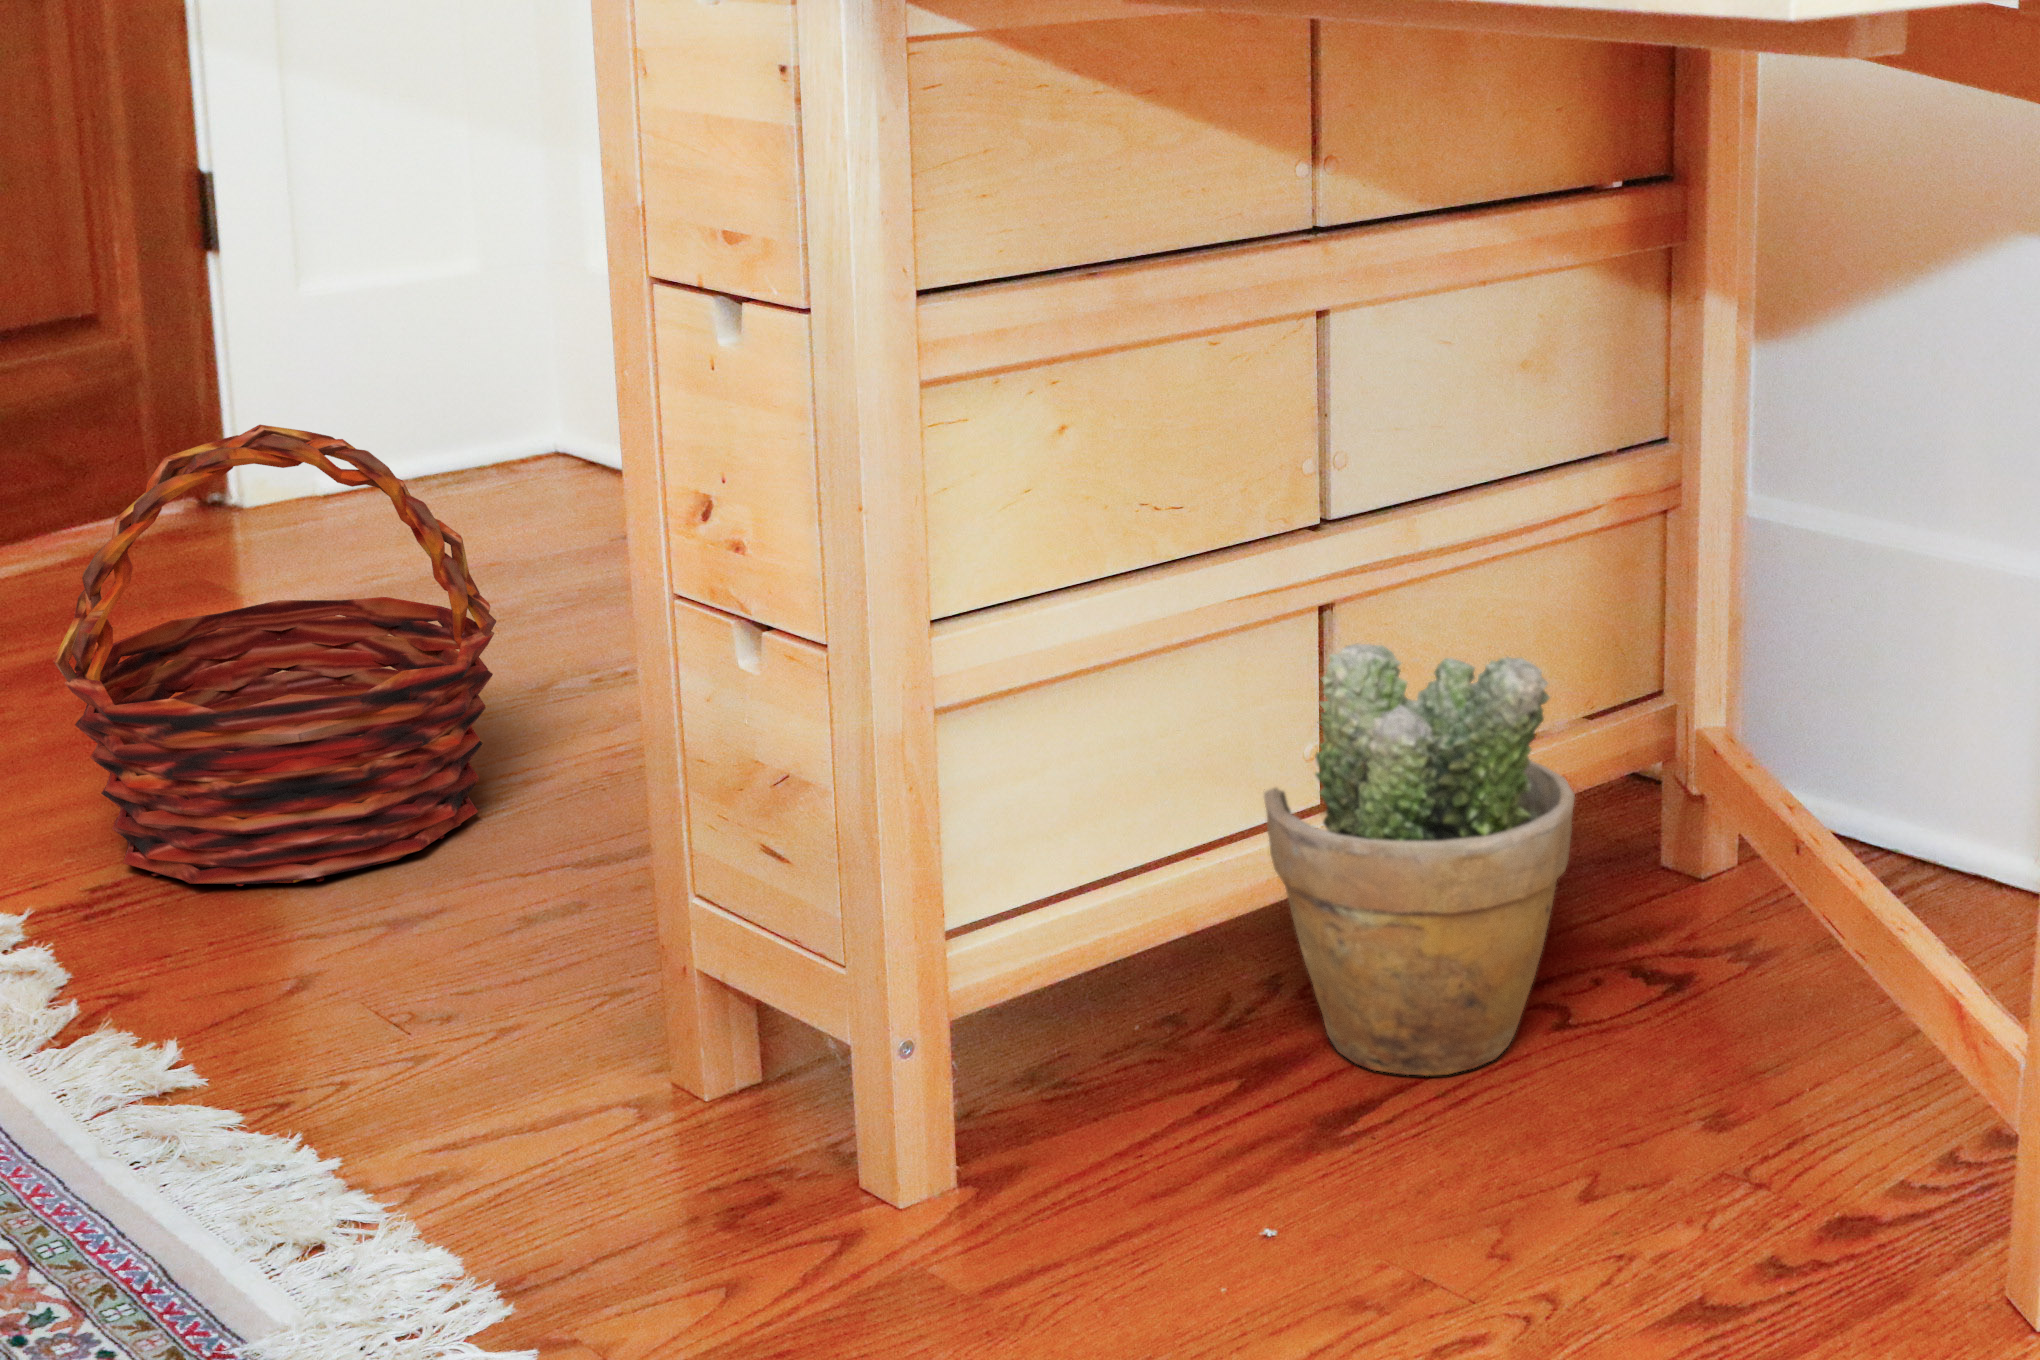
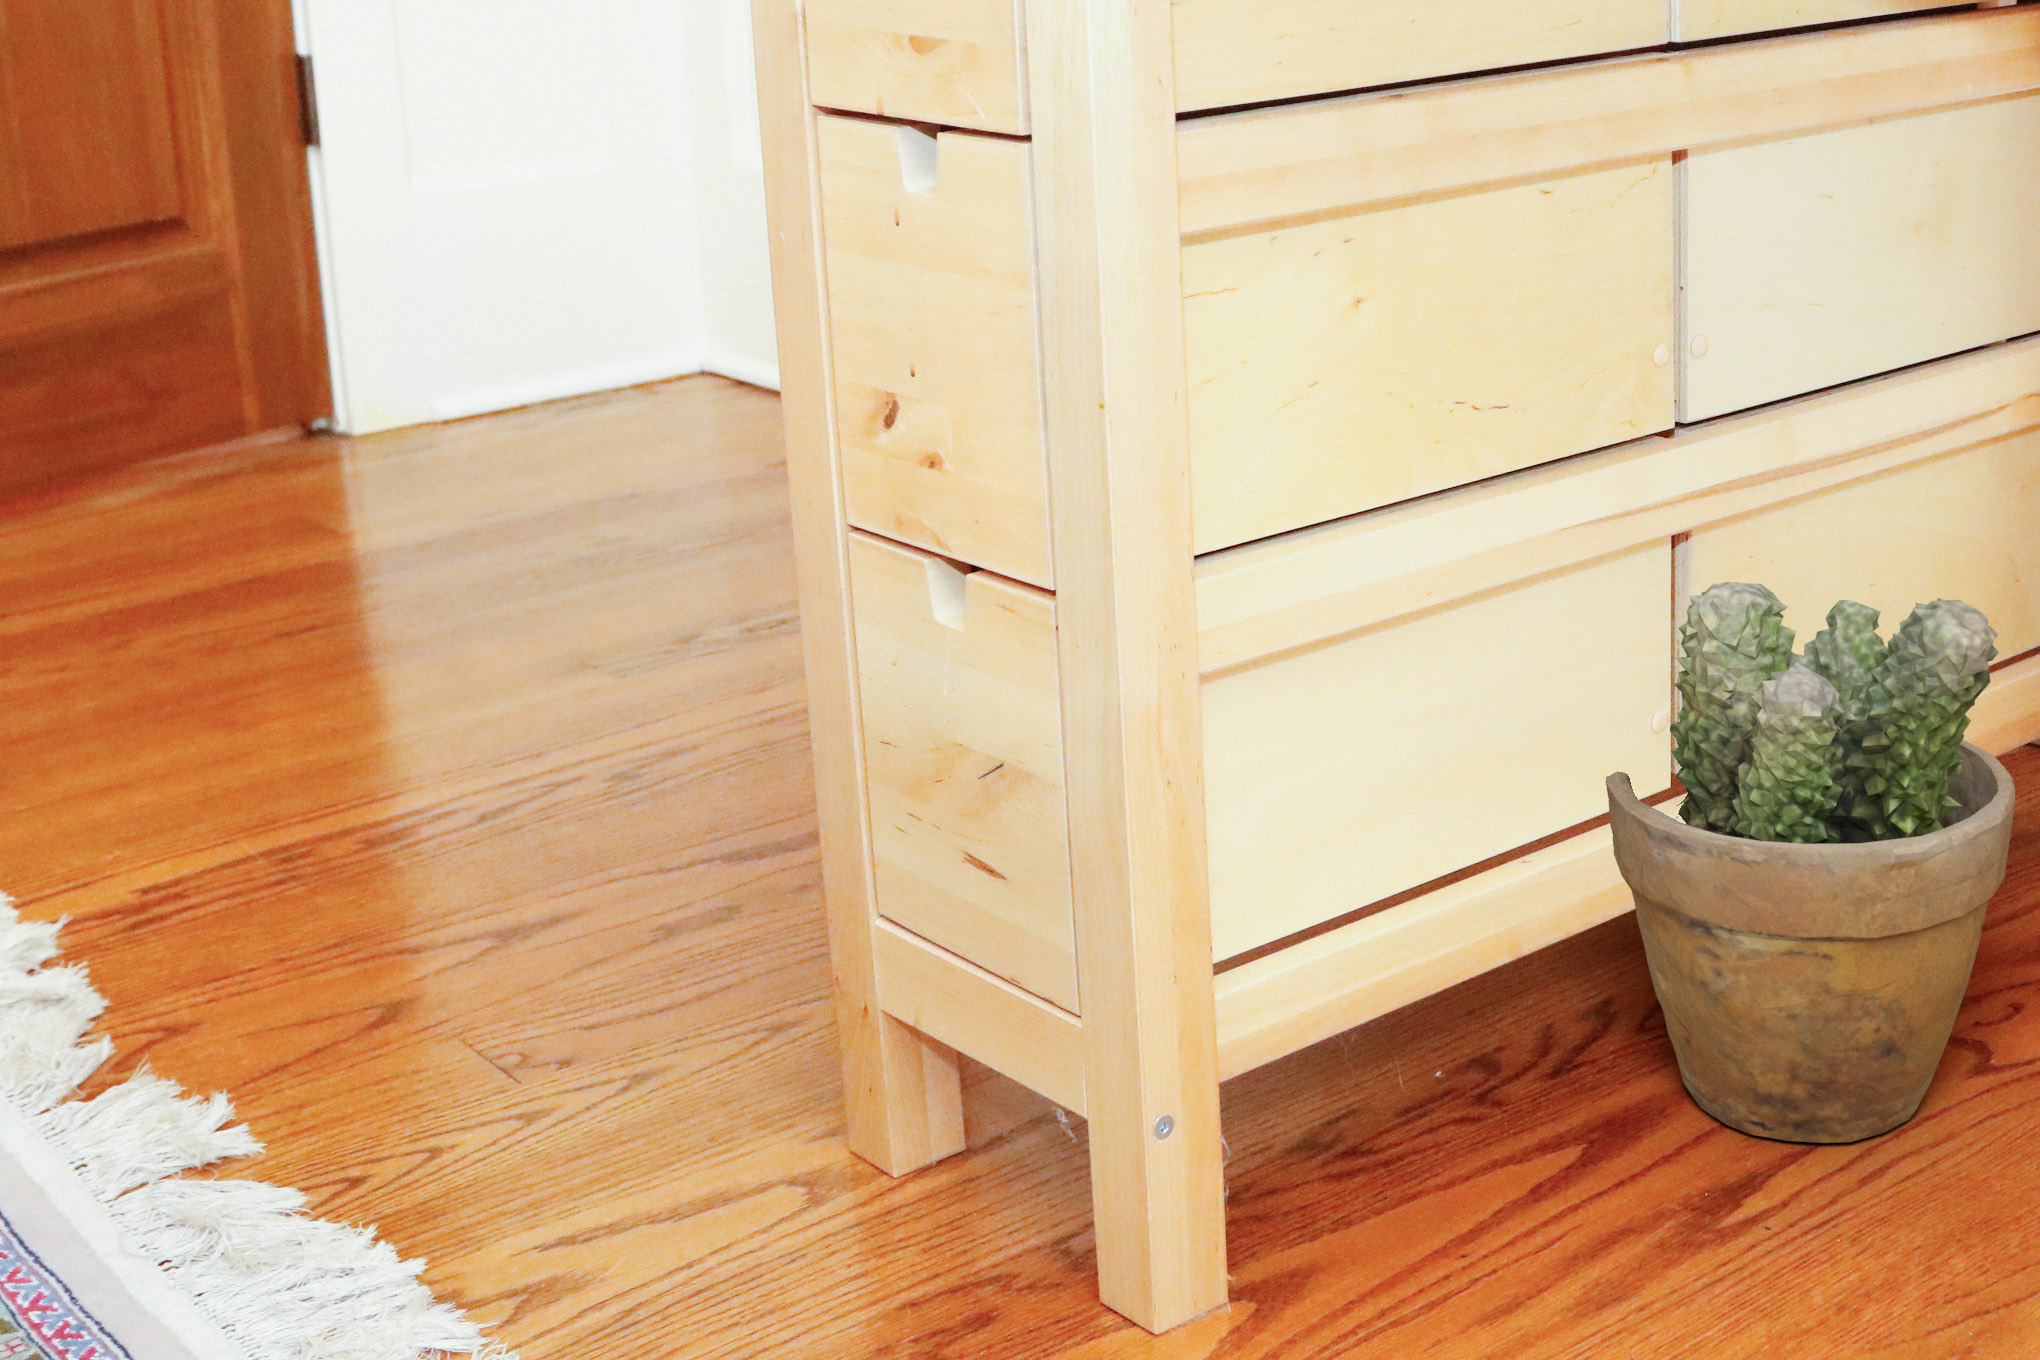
basket: present [53,425,496,886] -> none [97,324,626,881]

